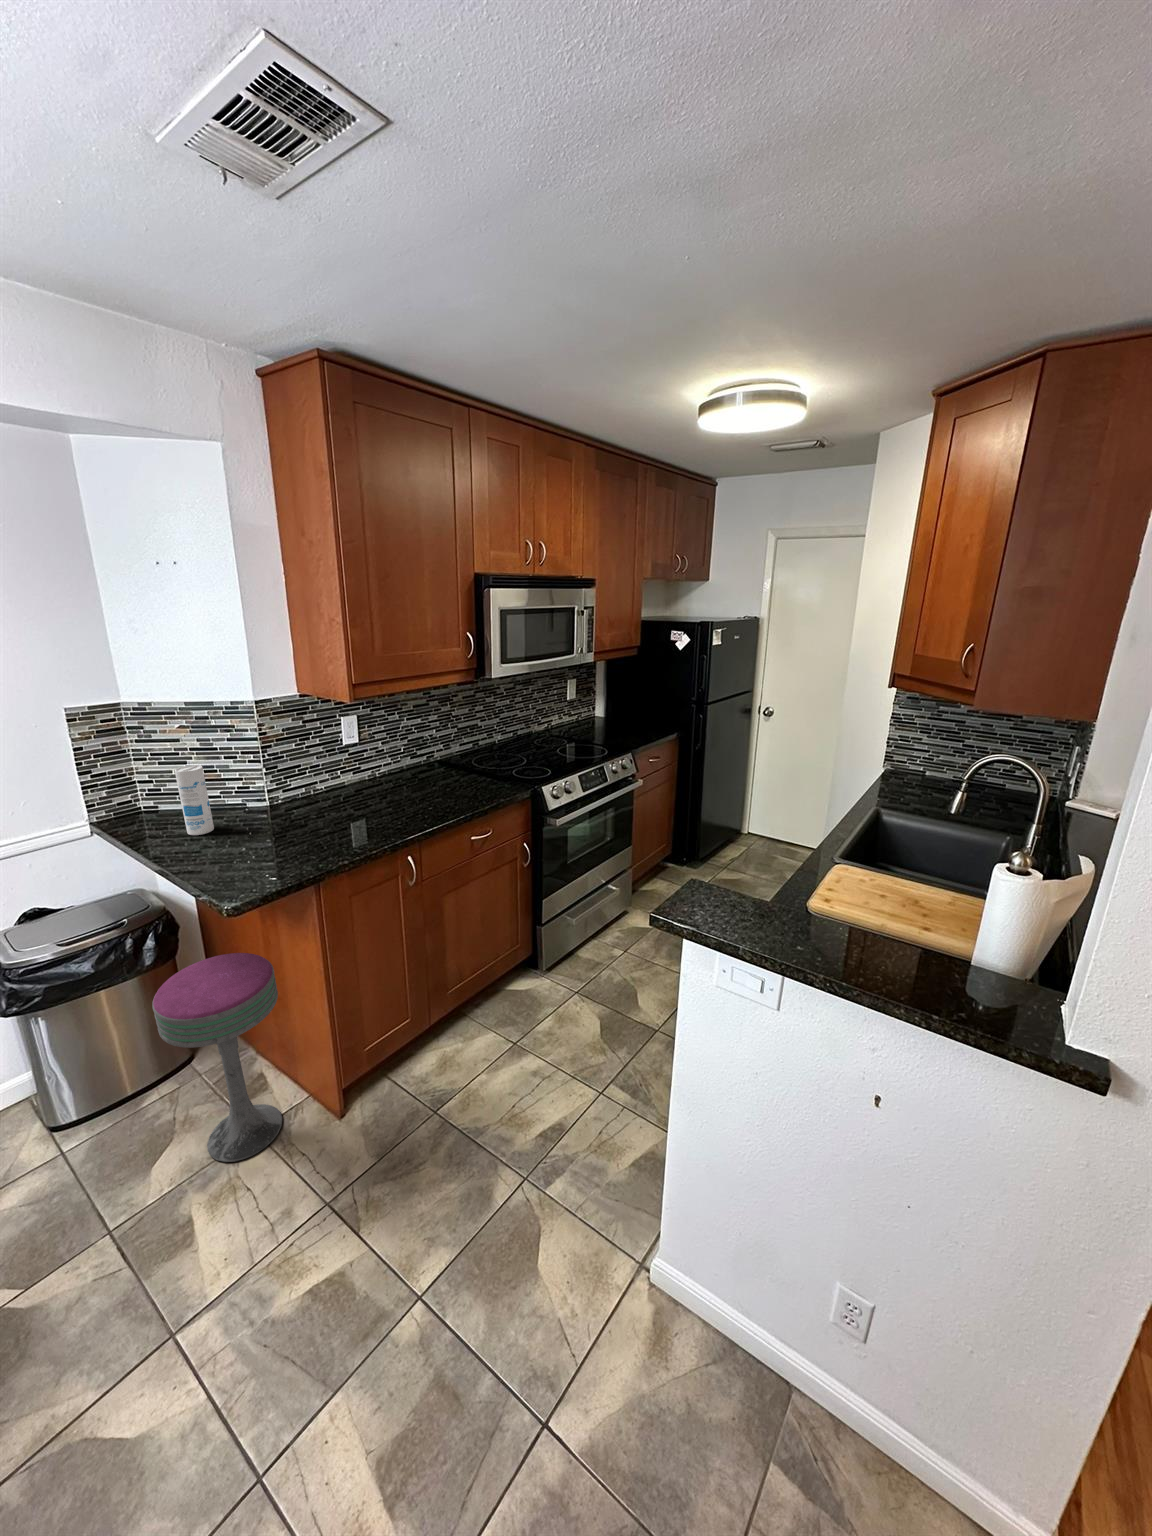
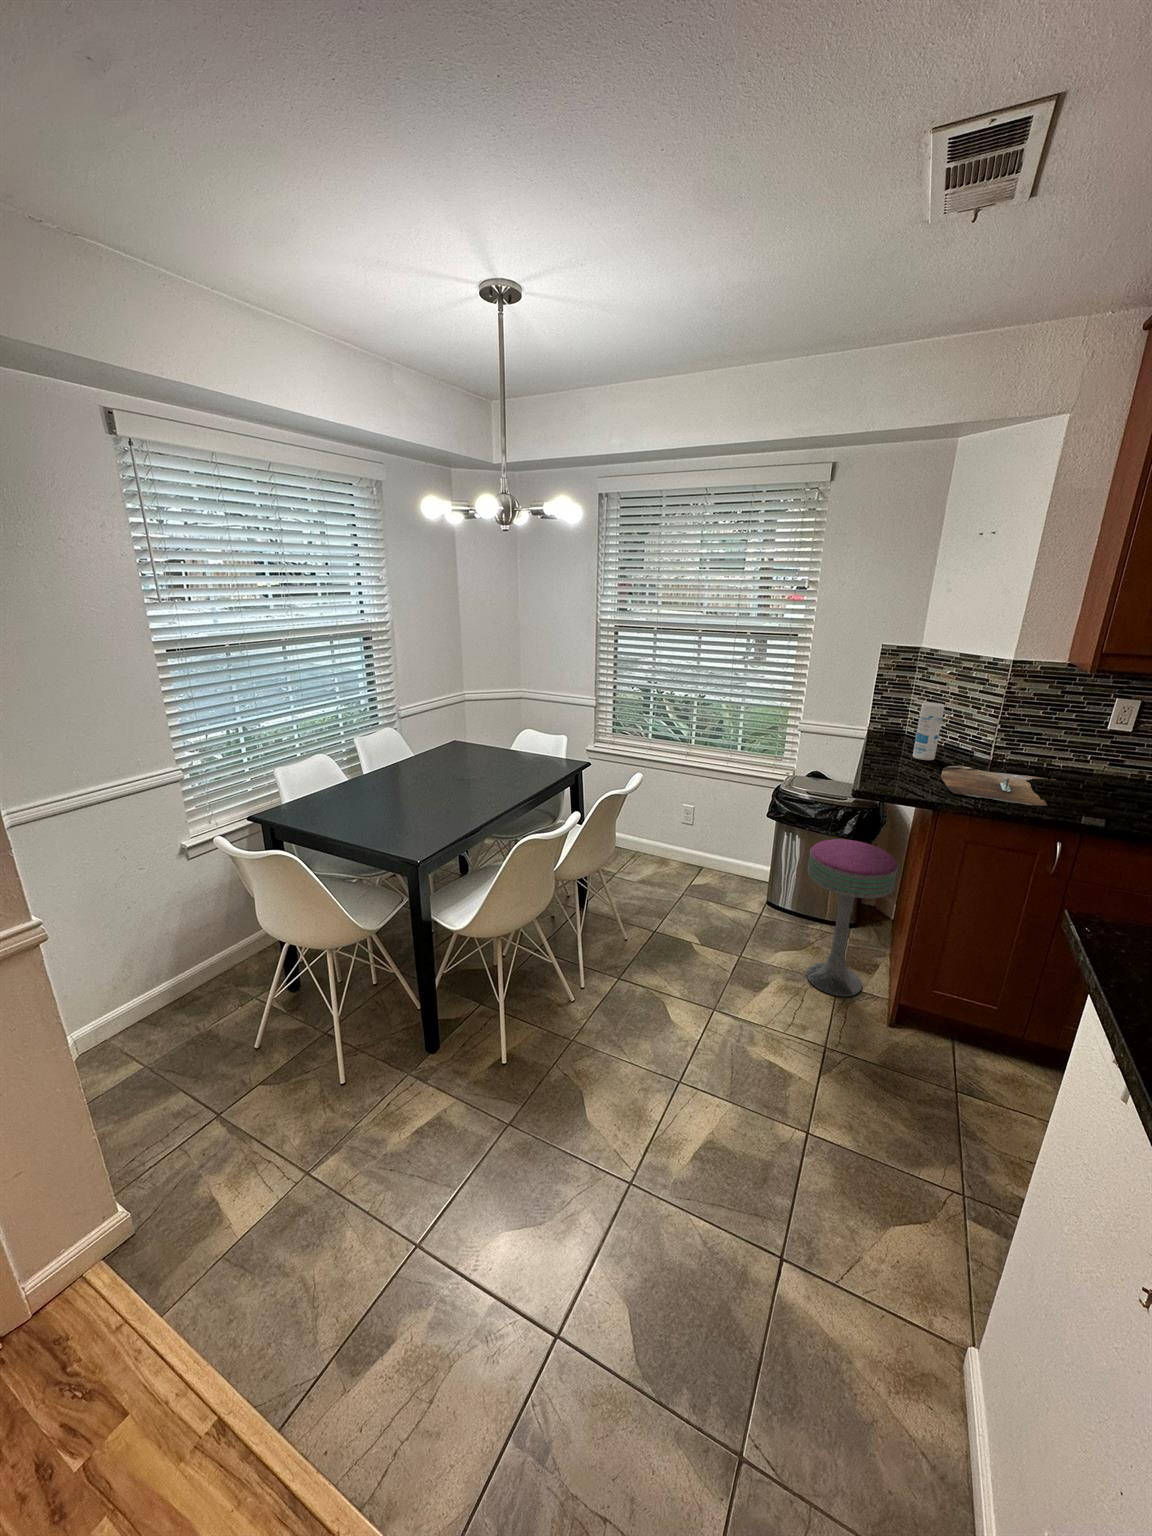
cutting board: none [244,801,382,855] -> present [941,765,1047,806]

